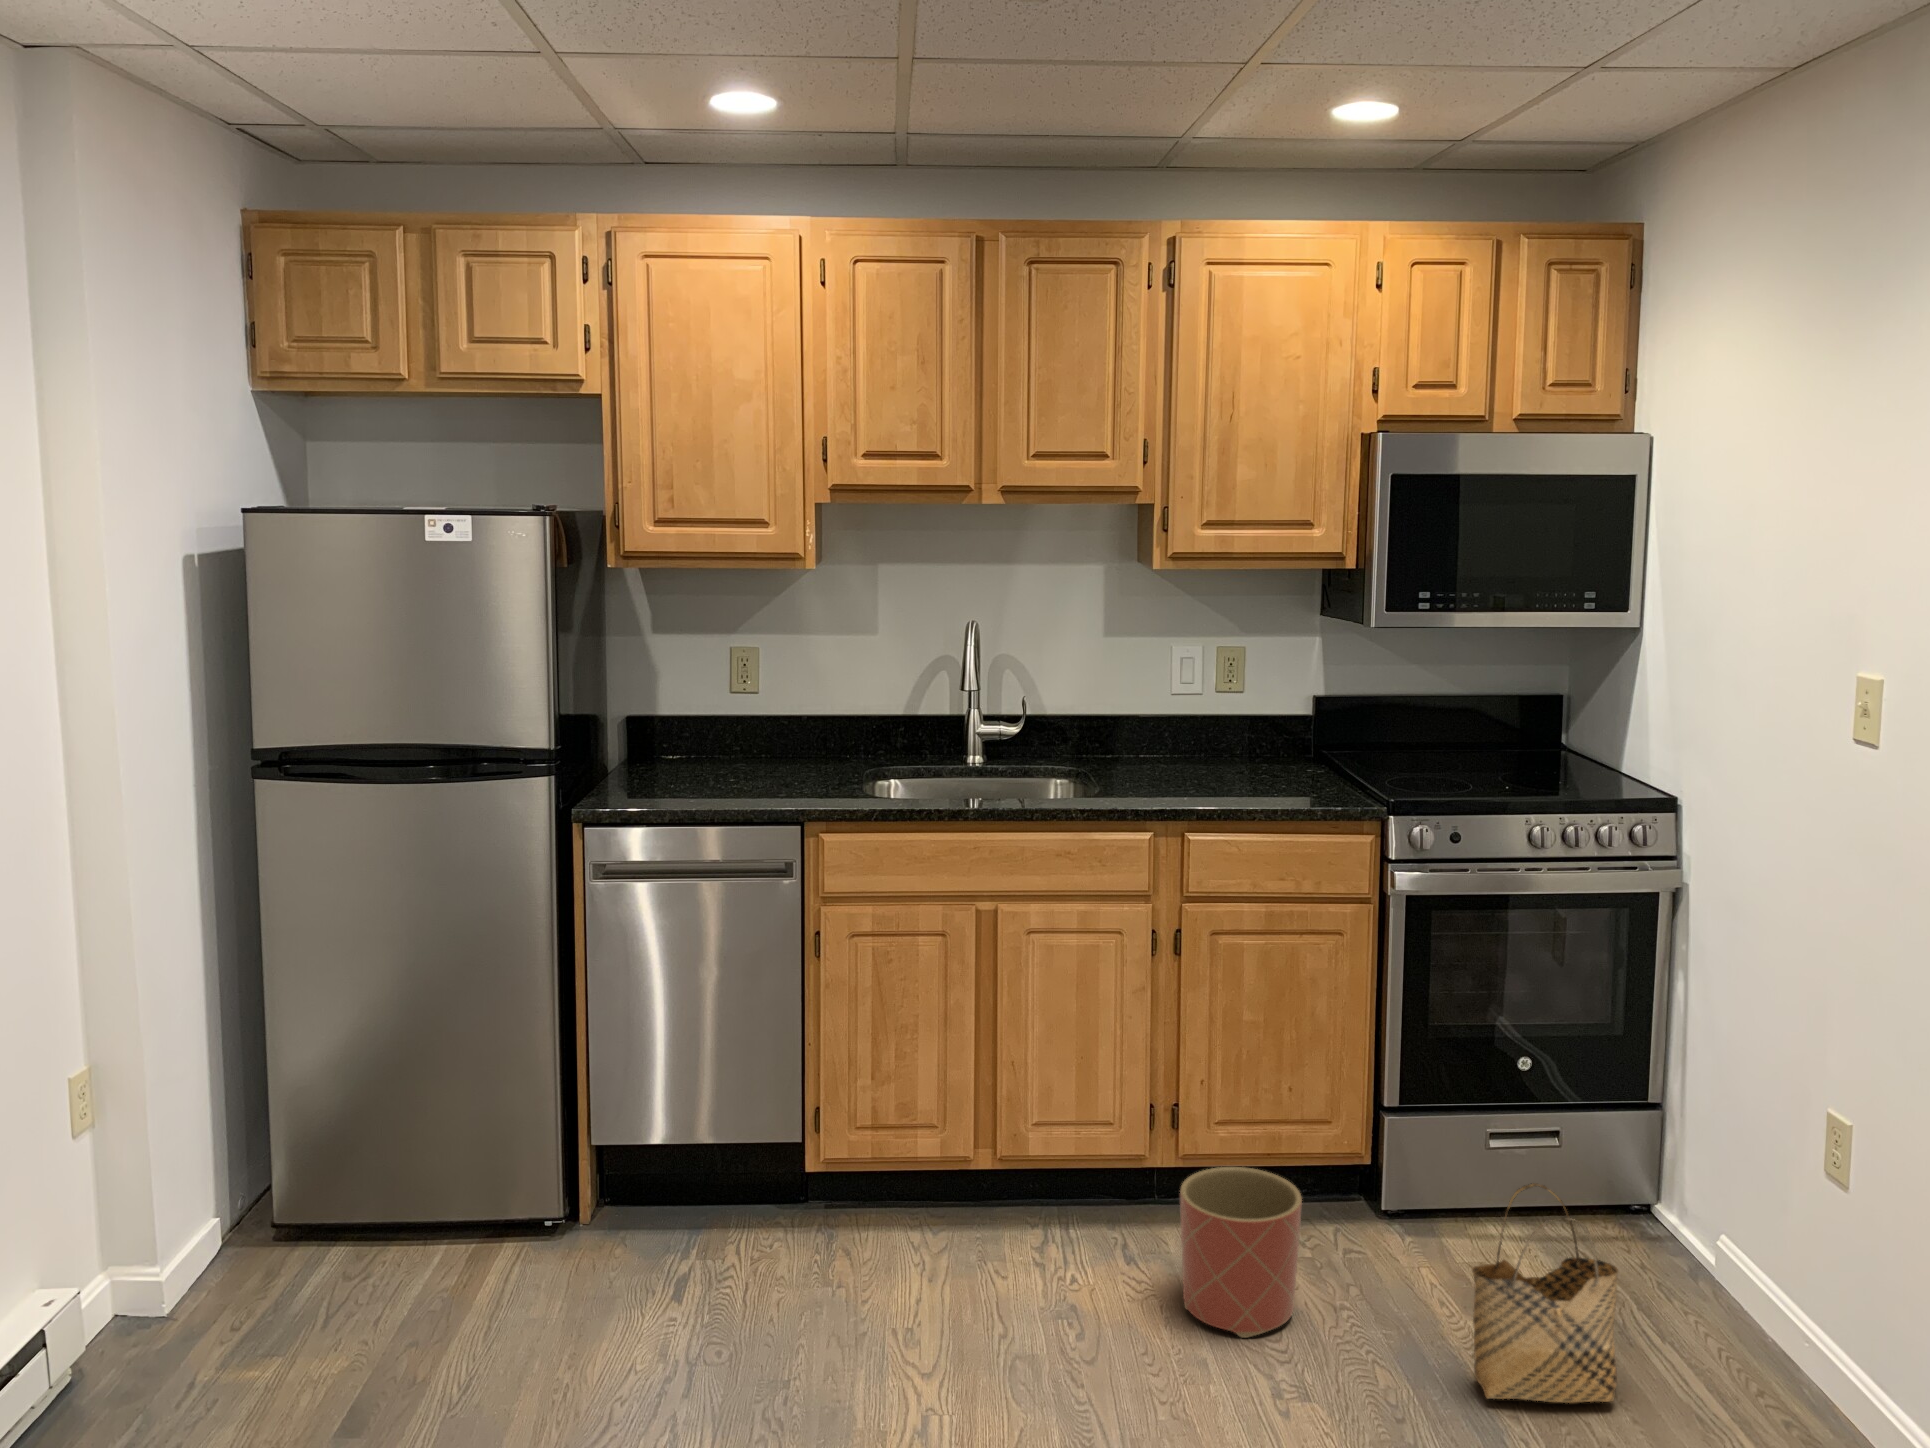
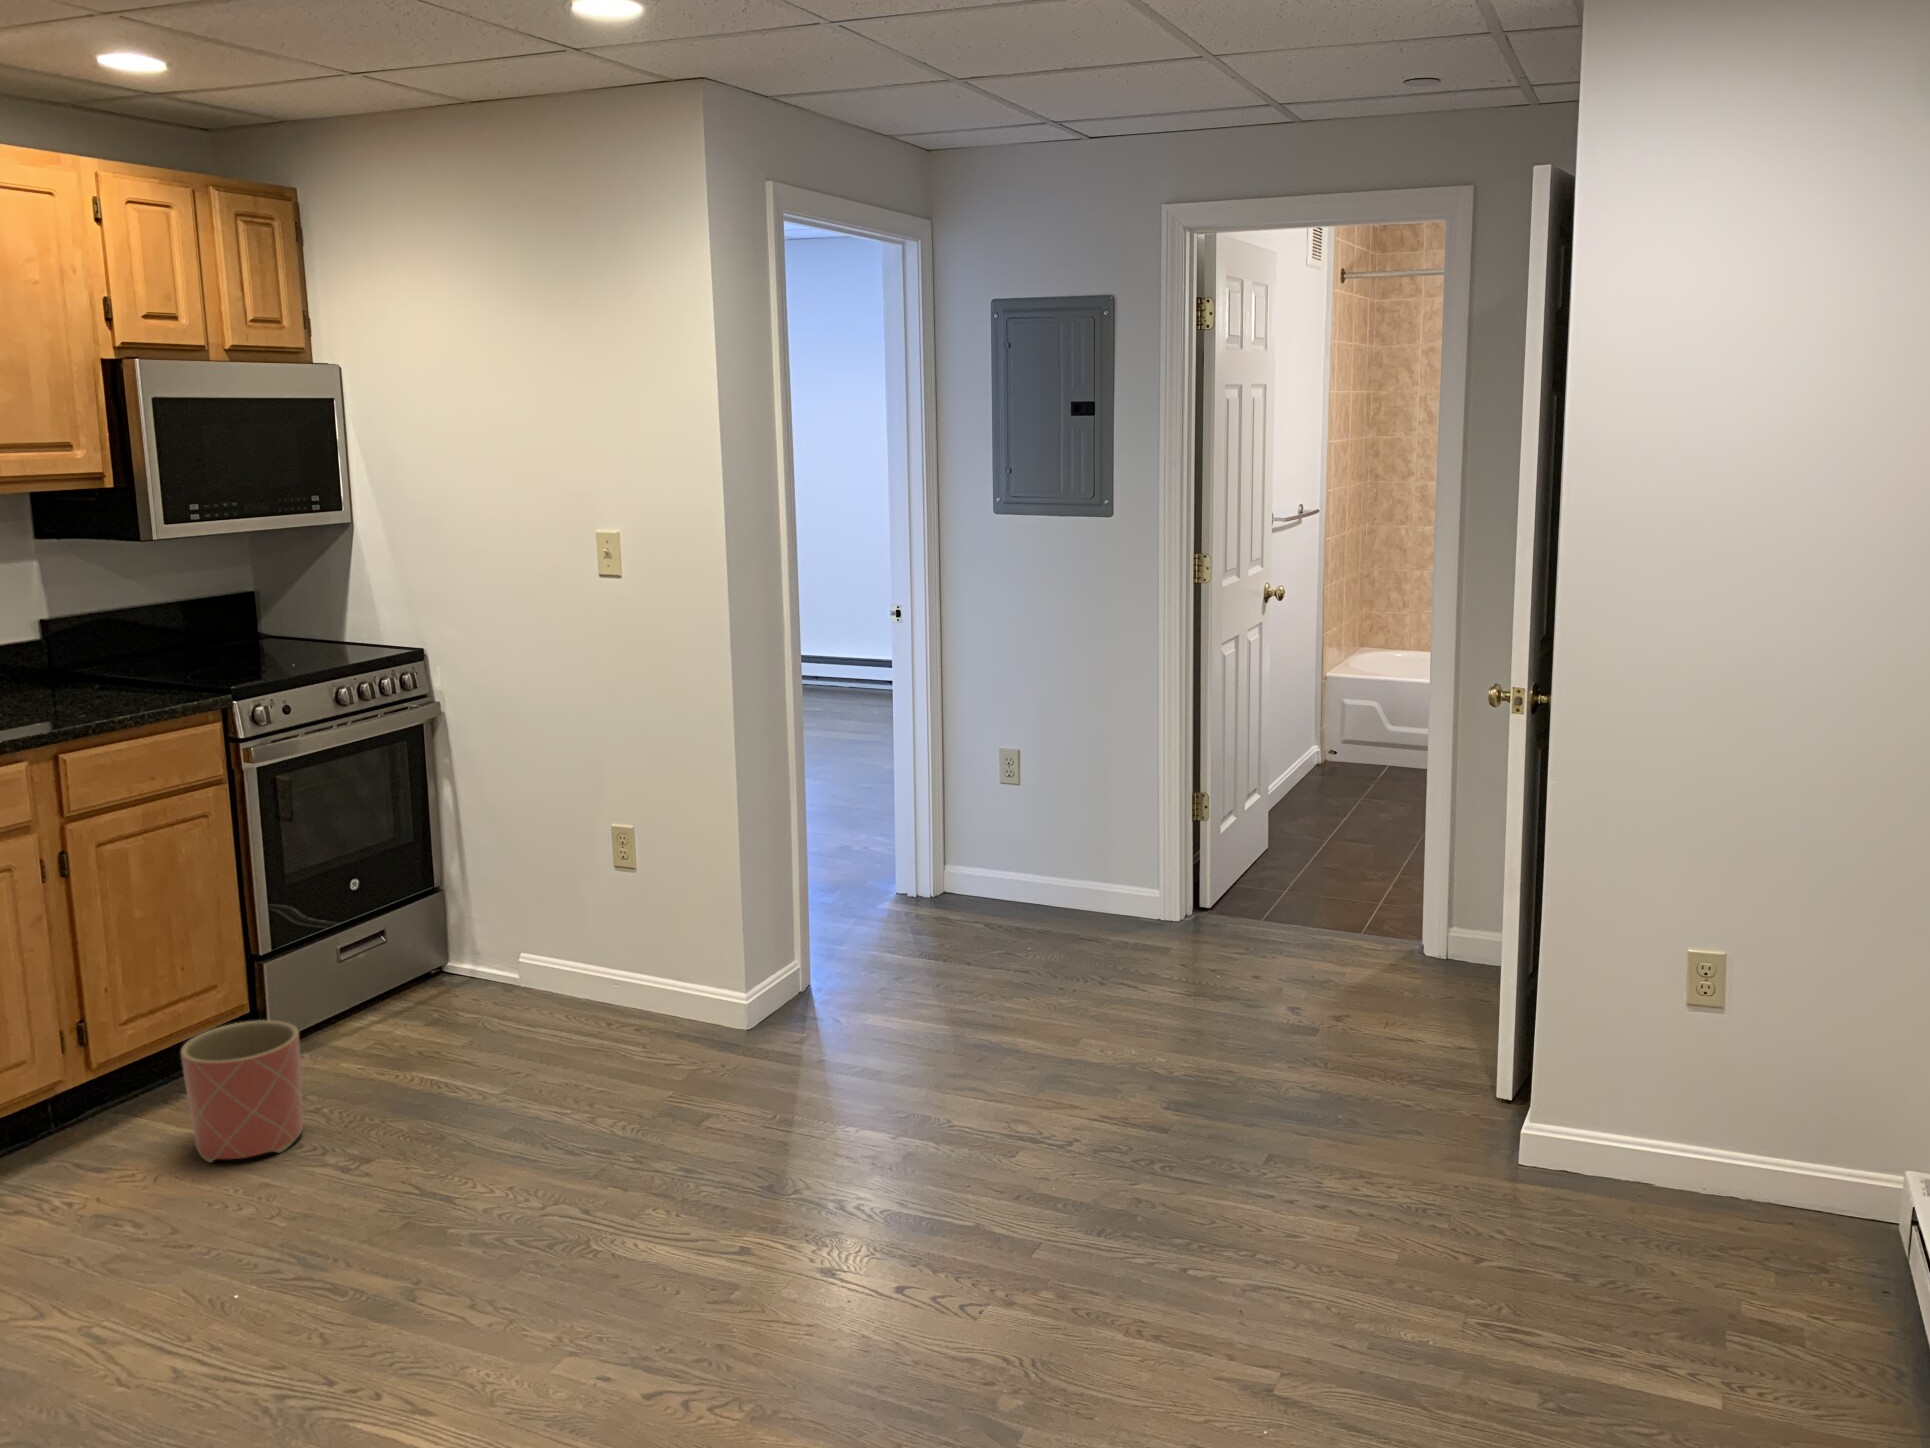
woven basket: present [1472,1183,1618,1403] -> none [455,933,553,1092]

